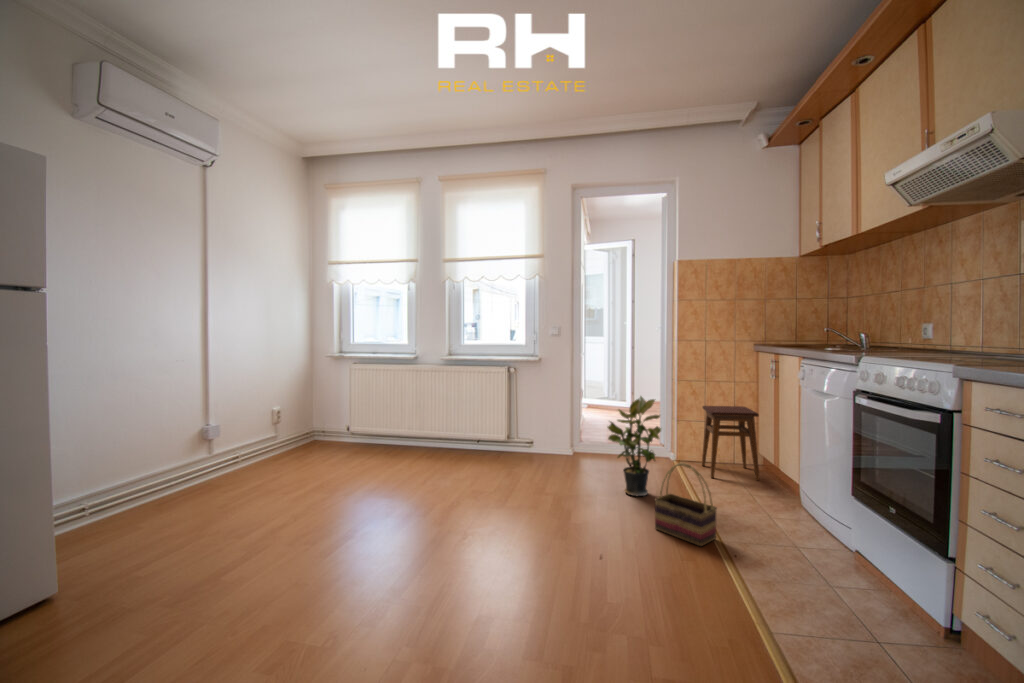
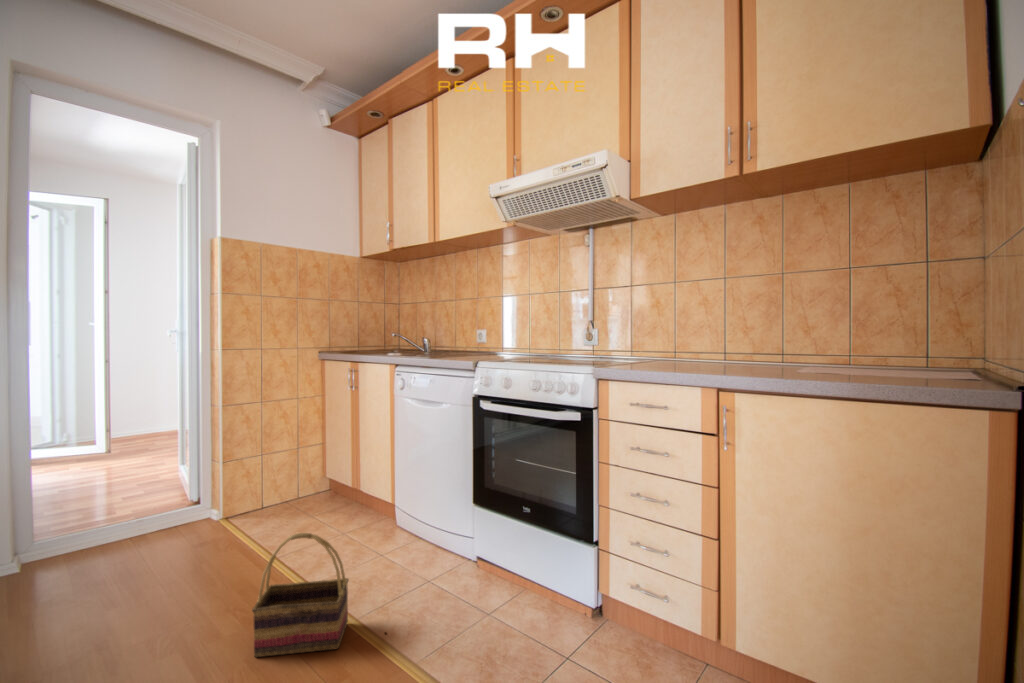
potted plant: present [608,396,661,496] -> none [119,439,230,611]
stool: present [702,406,759,480] -> none [261,426,339,527]

